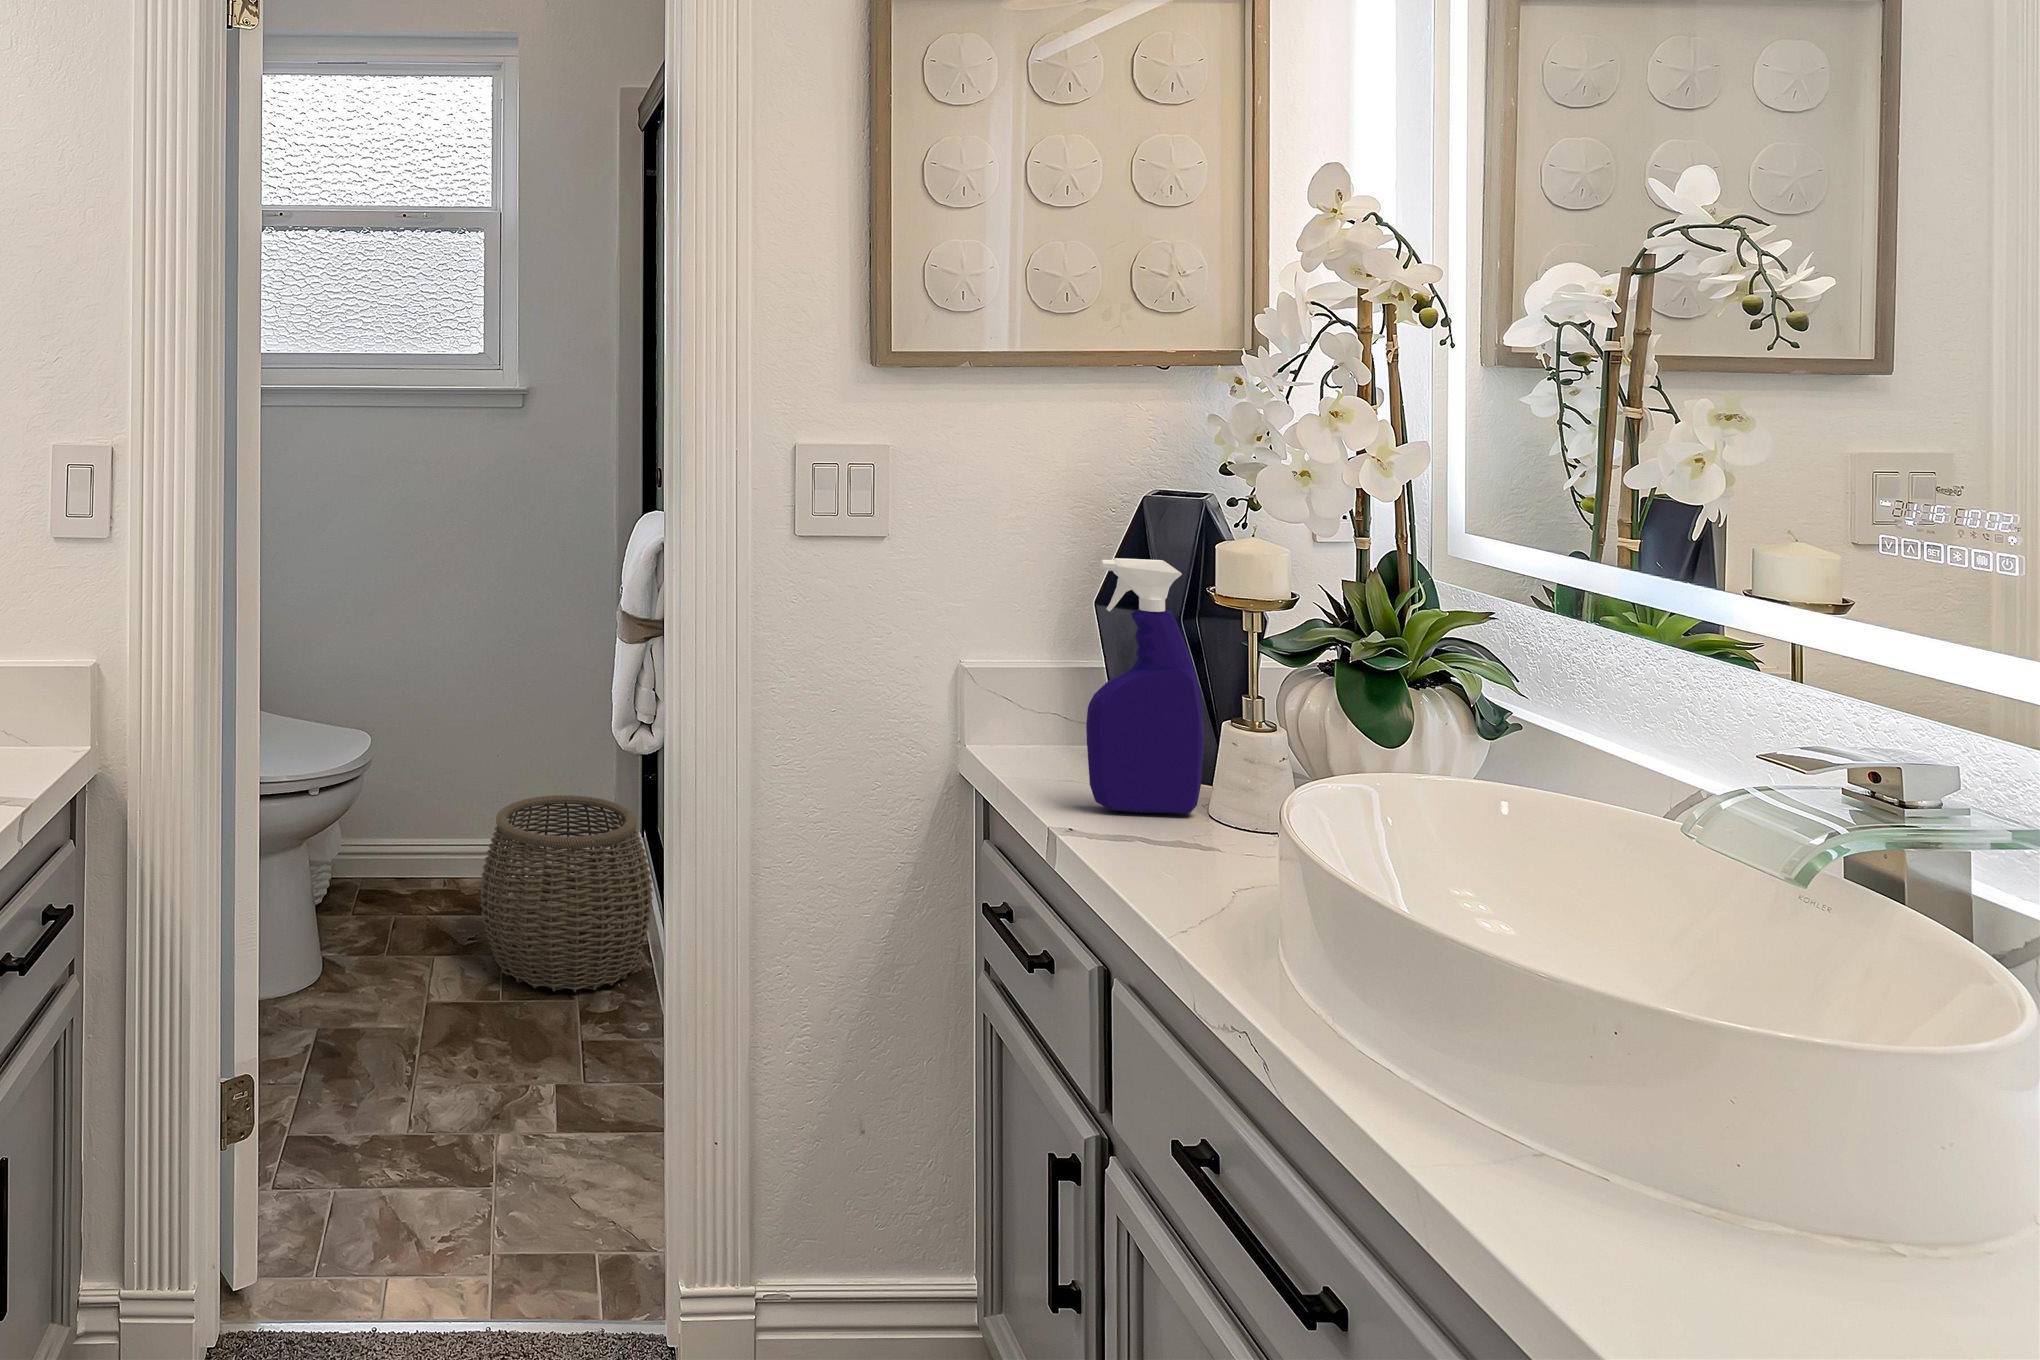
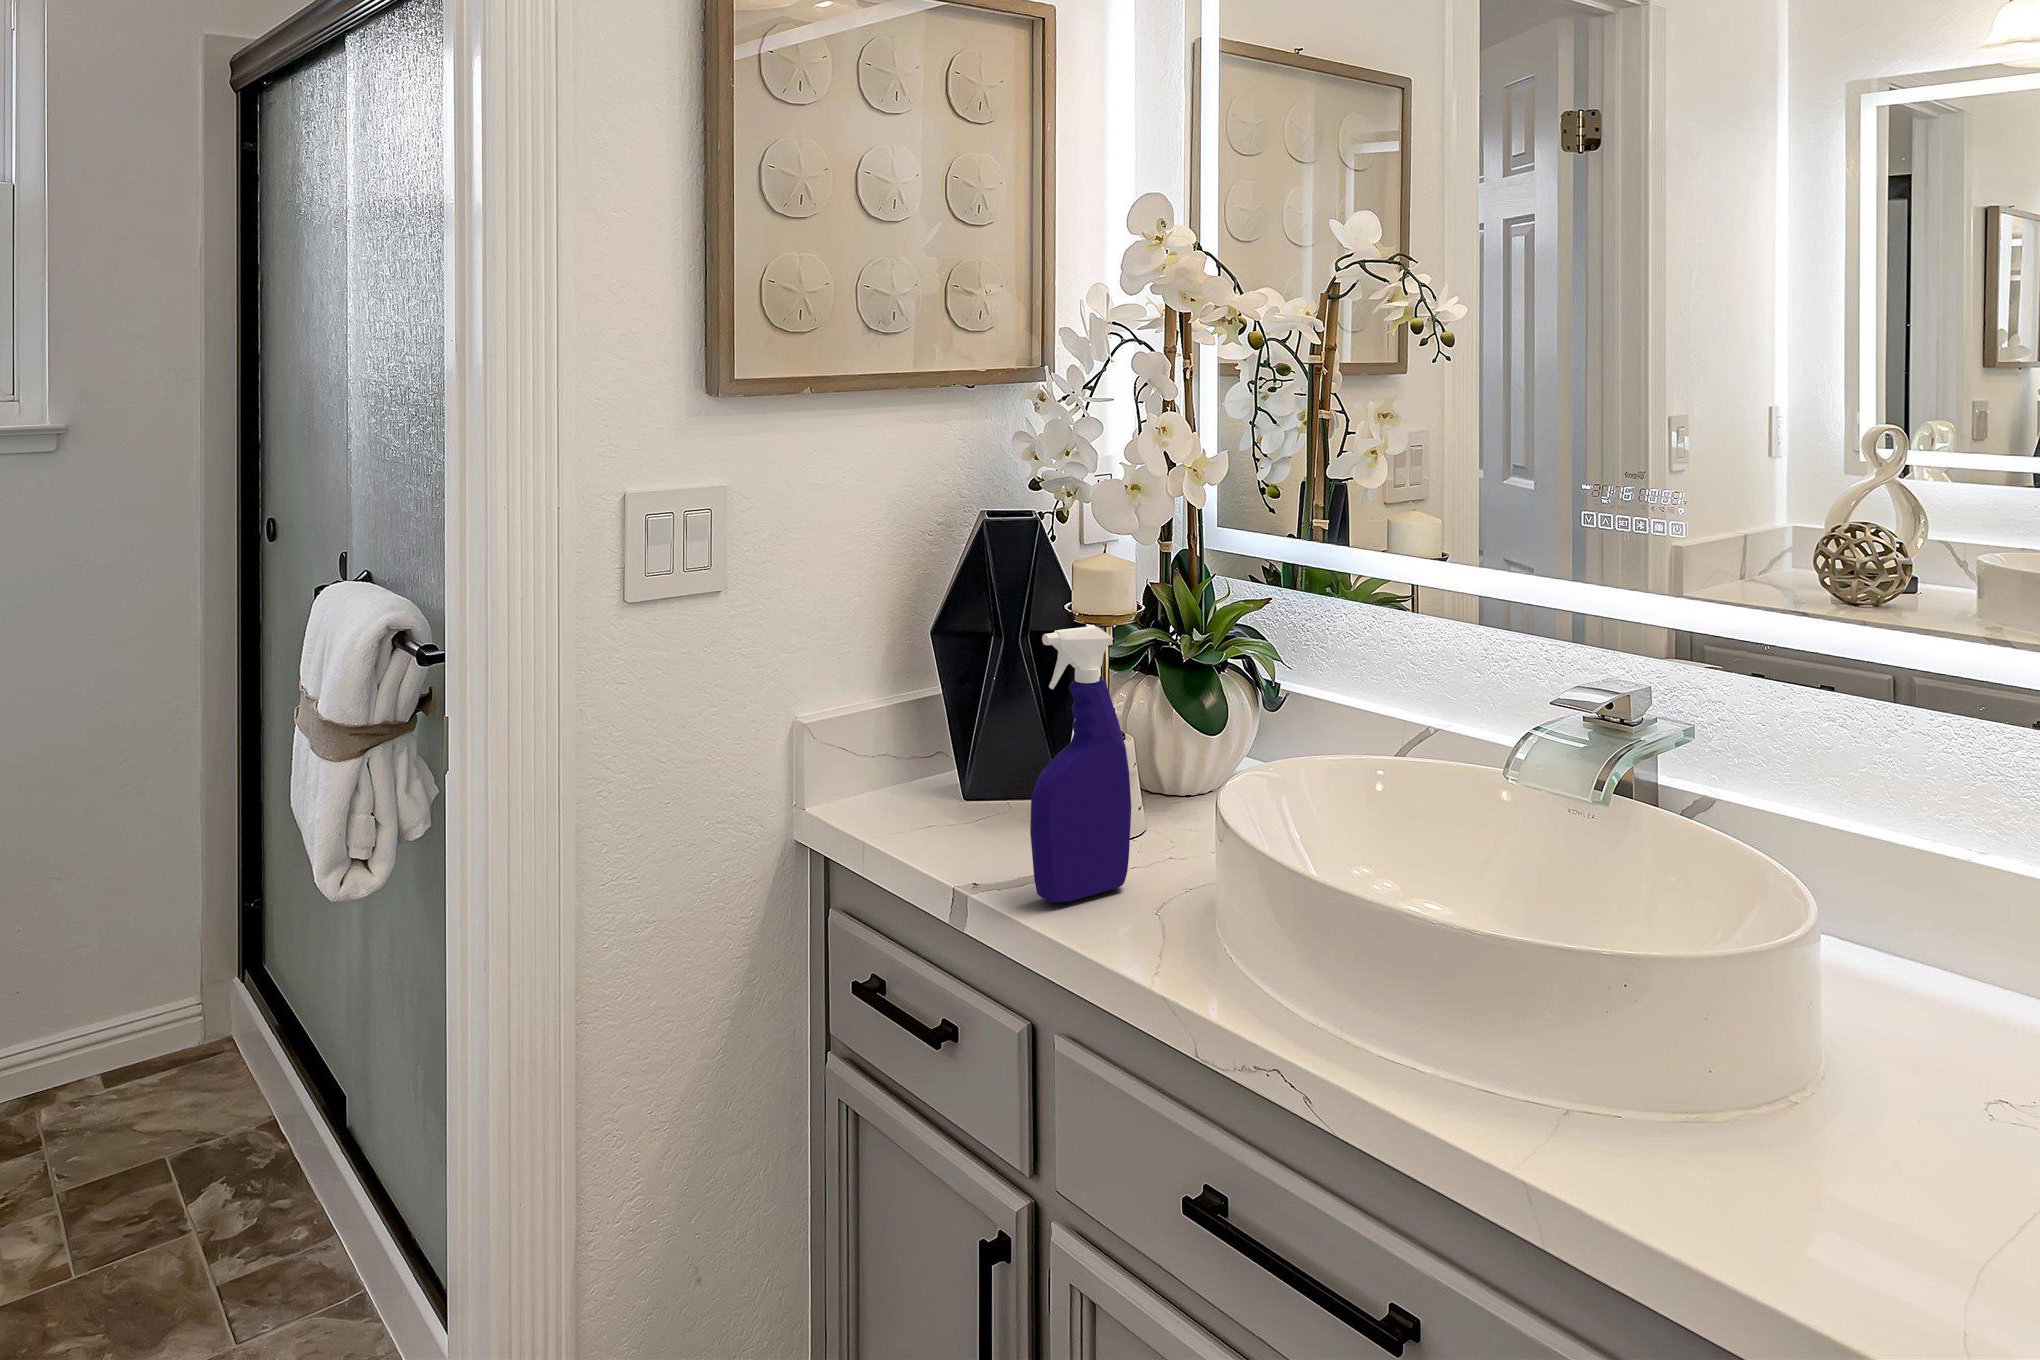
woven basket: present [480,795,653,992] -> none [21,953,283,1240]

